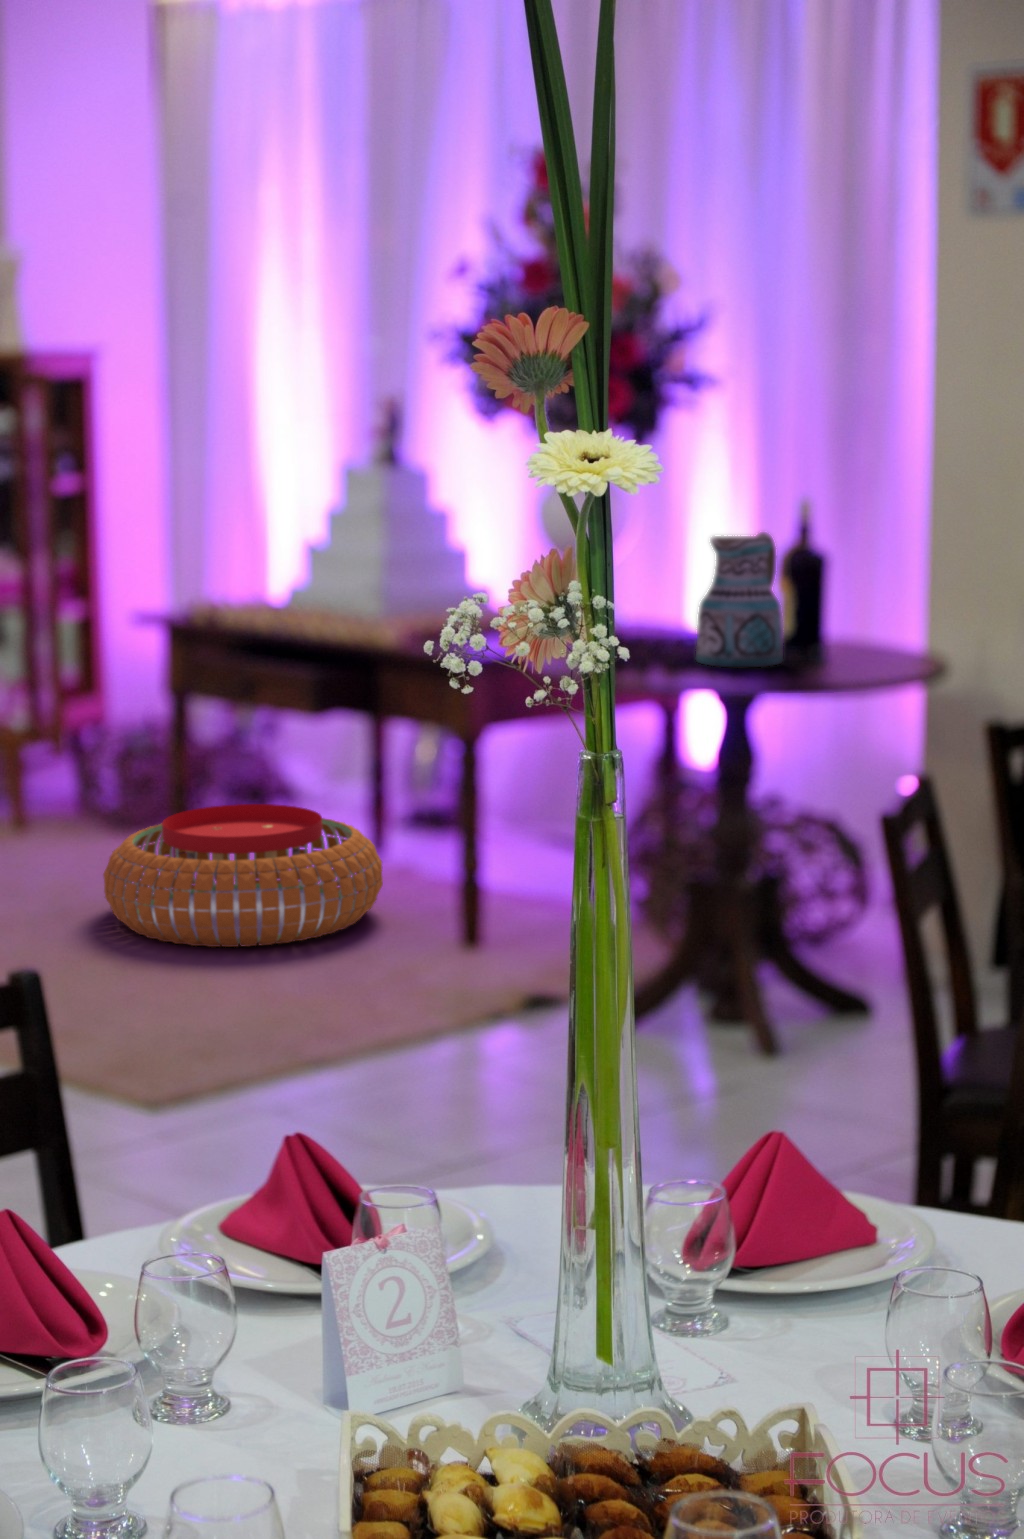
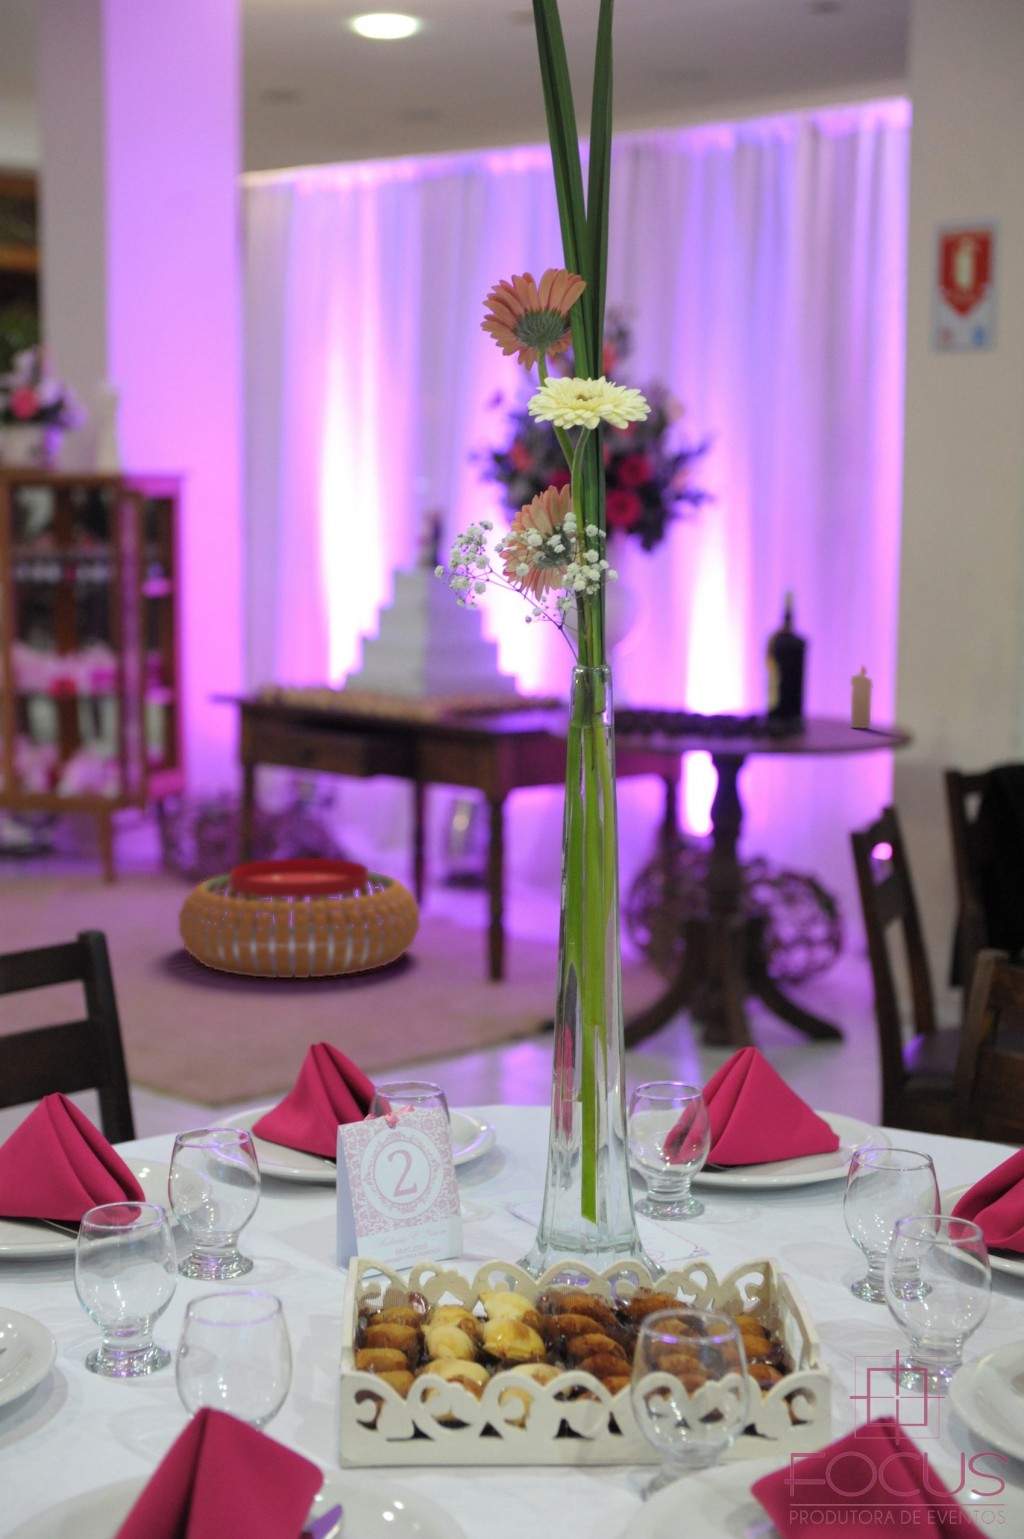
ceramic pitcher: present [696,532,783,667] -> none [692,615,767,729]
candle: none [878,586,903,661] -> present [851,668,872,728]

